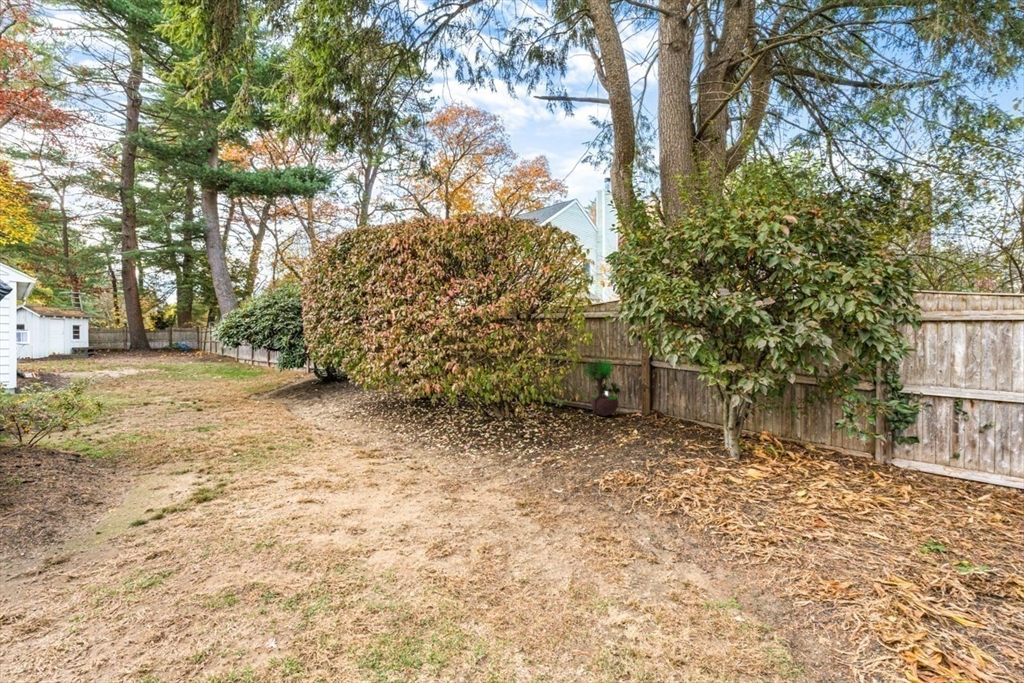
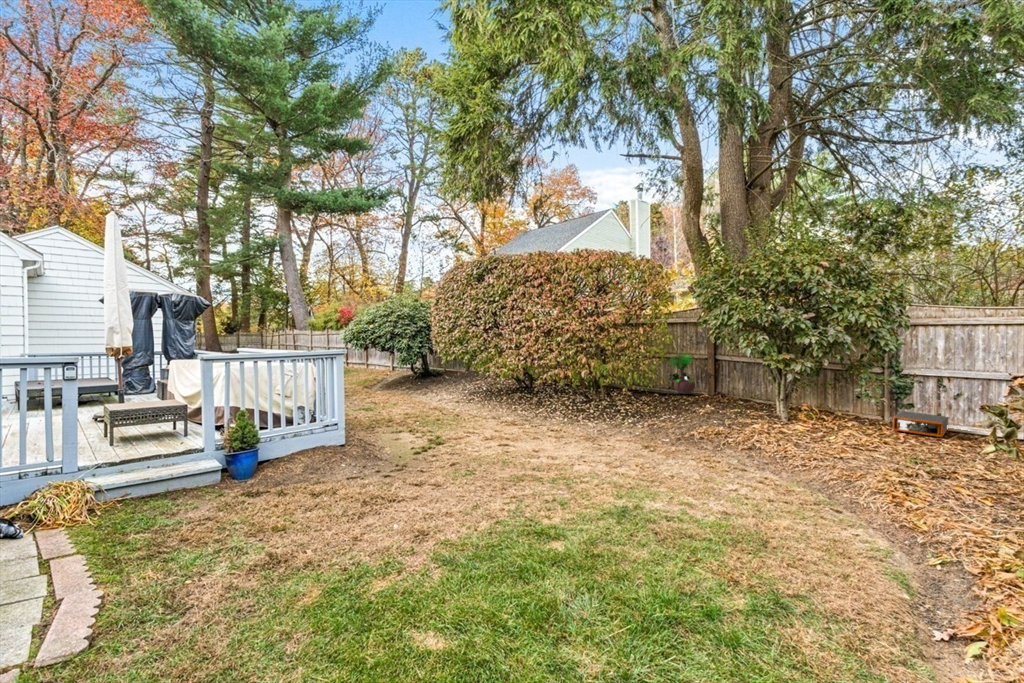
storage box: none [891,449,972,497] -> present [893,411,948,437]

